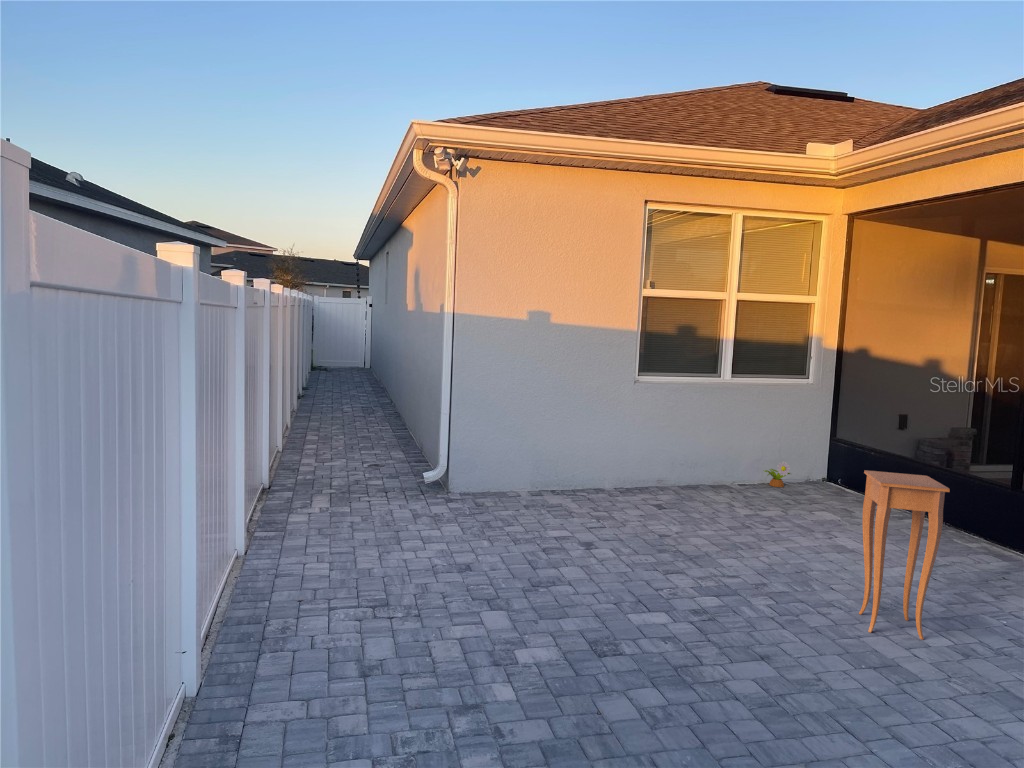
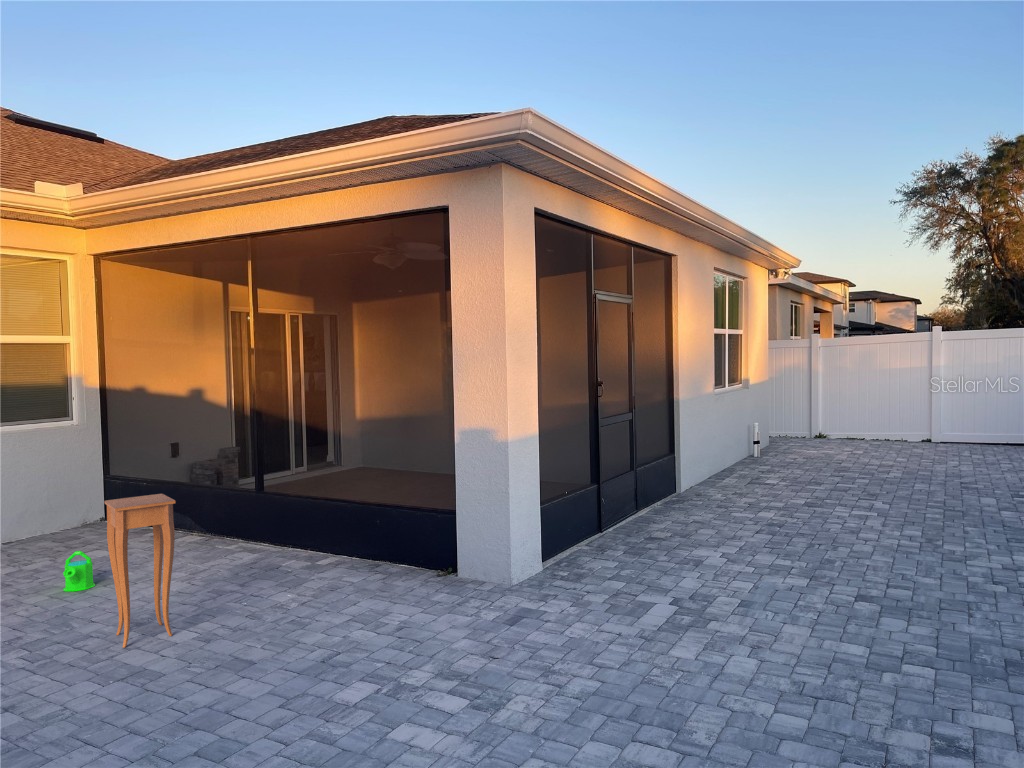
decorative plant: present [765,461,790,487] -> none [29,510,64,540]
watering can: none [797,509,828,550] -> present [63,551,95,592]

